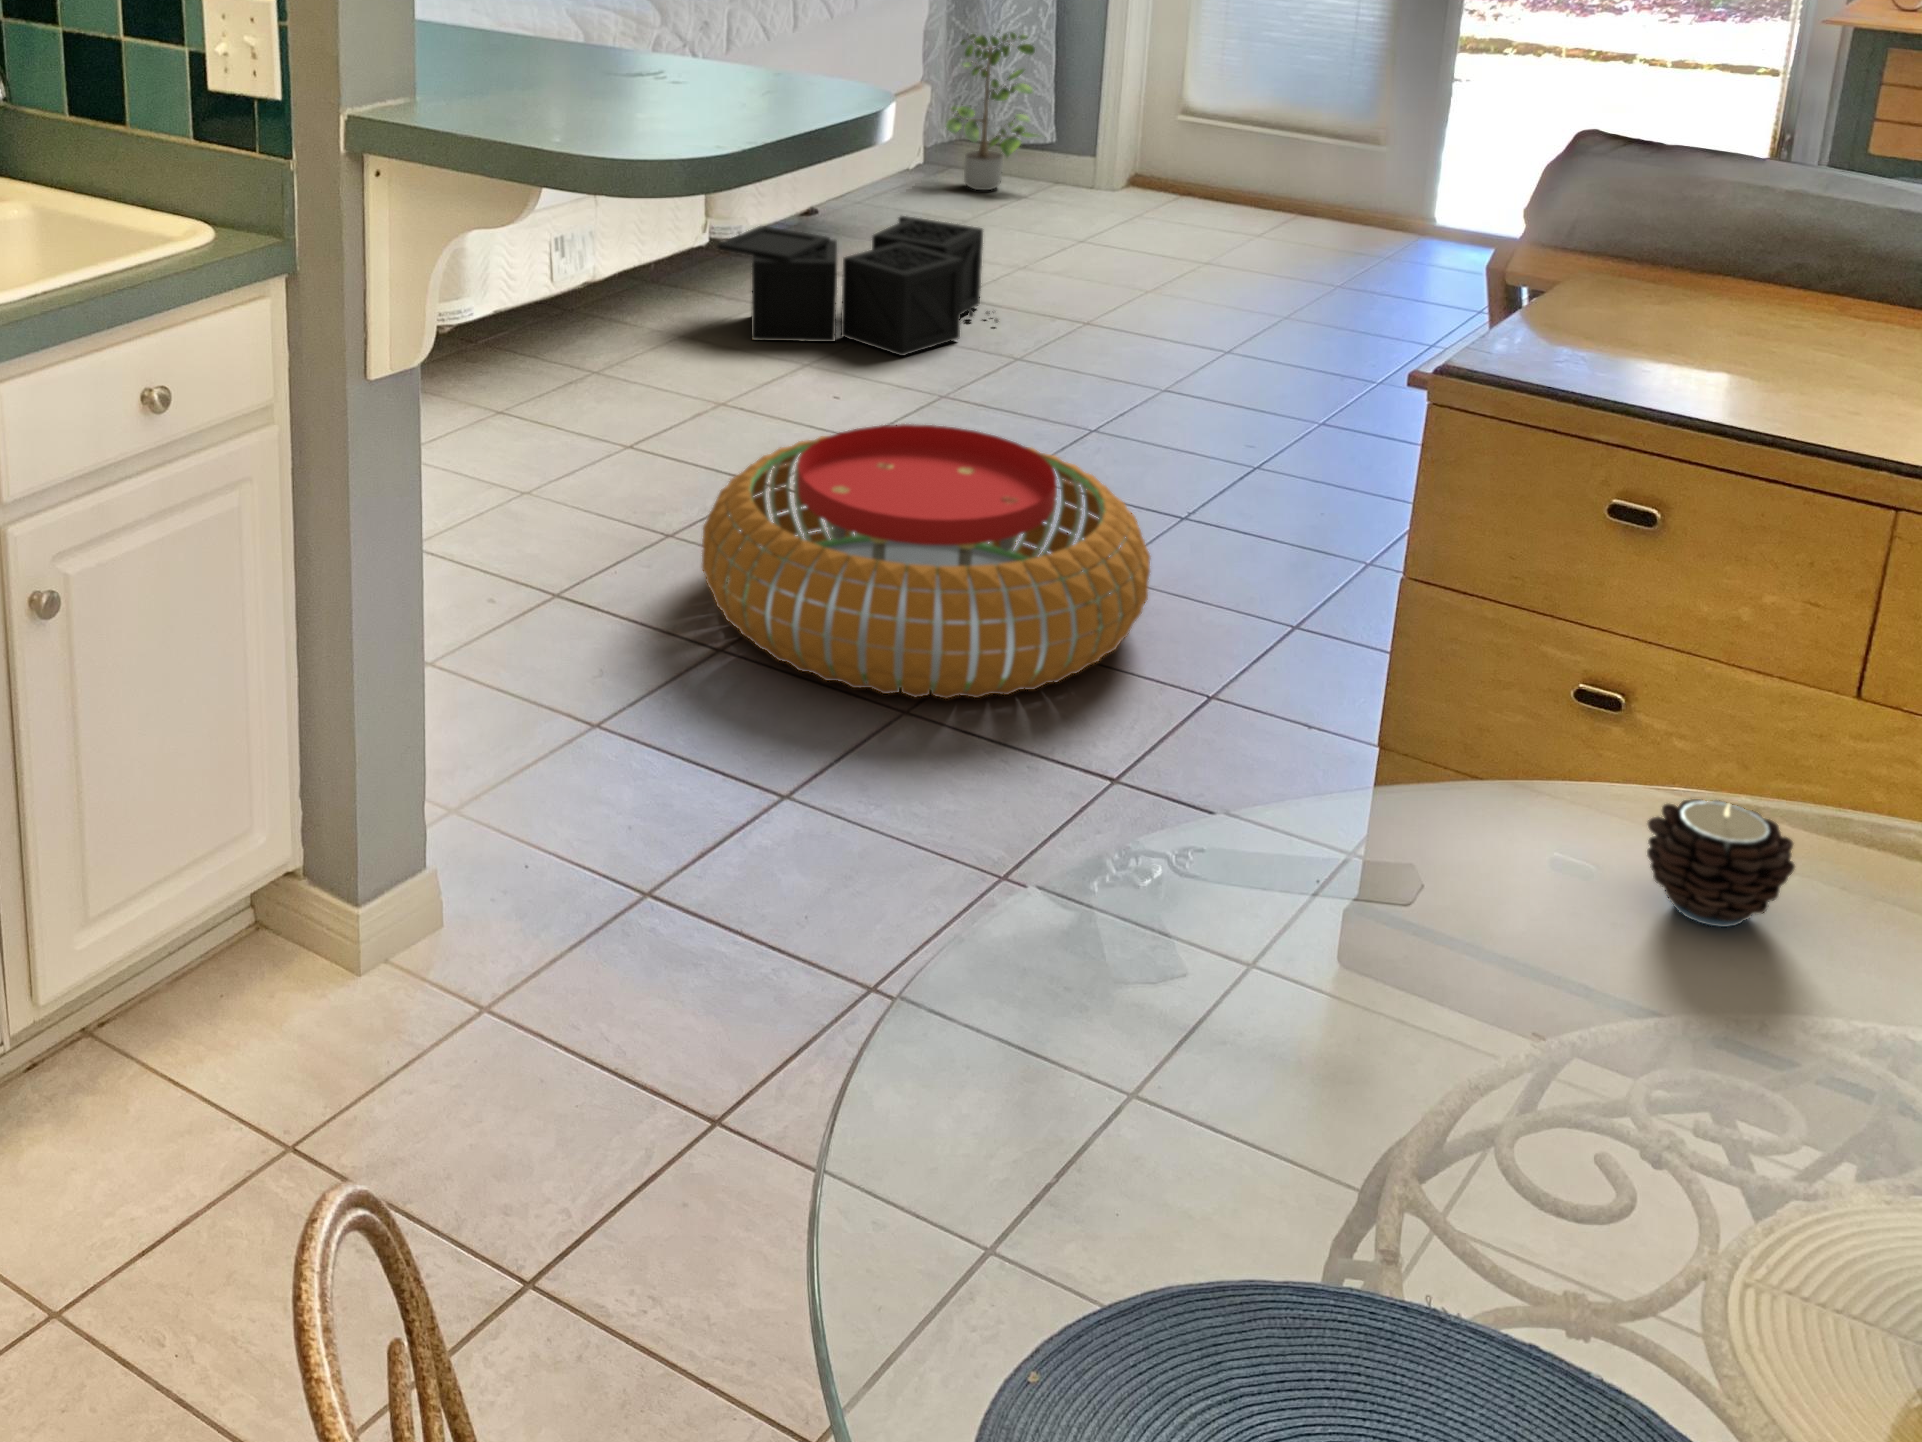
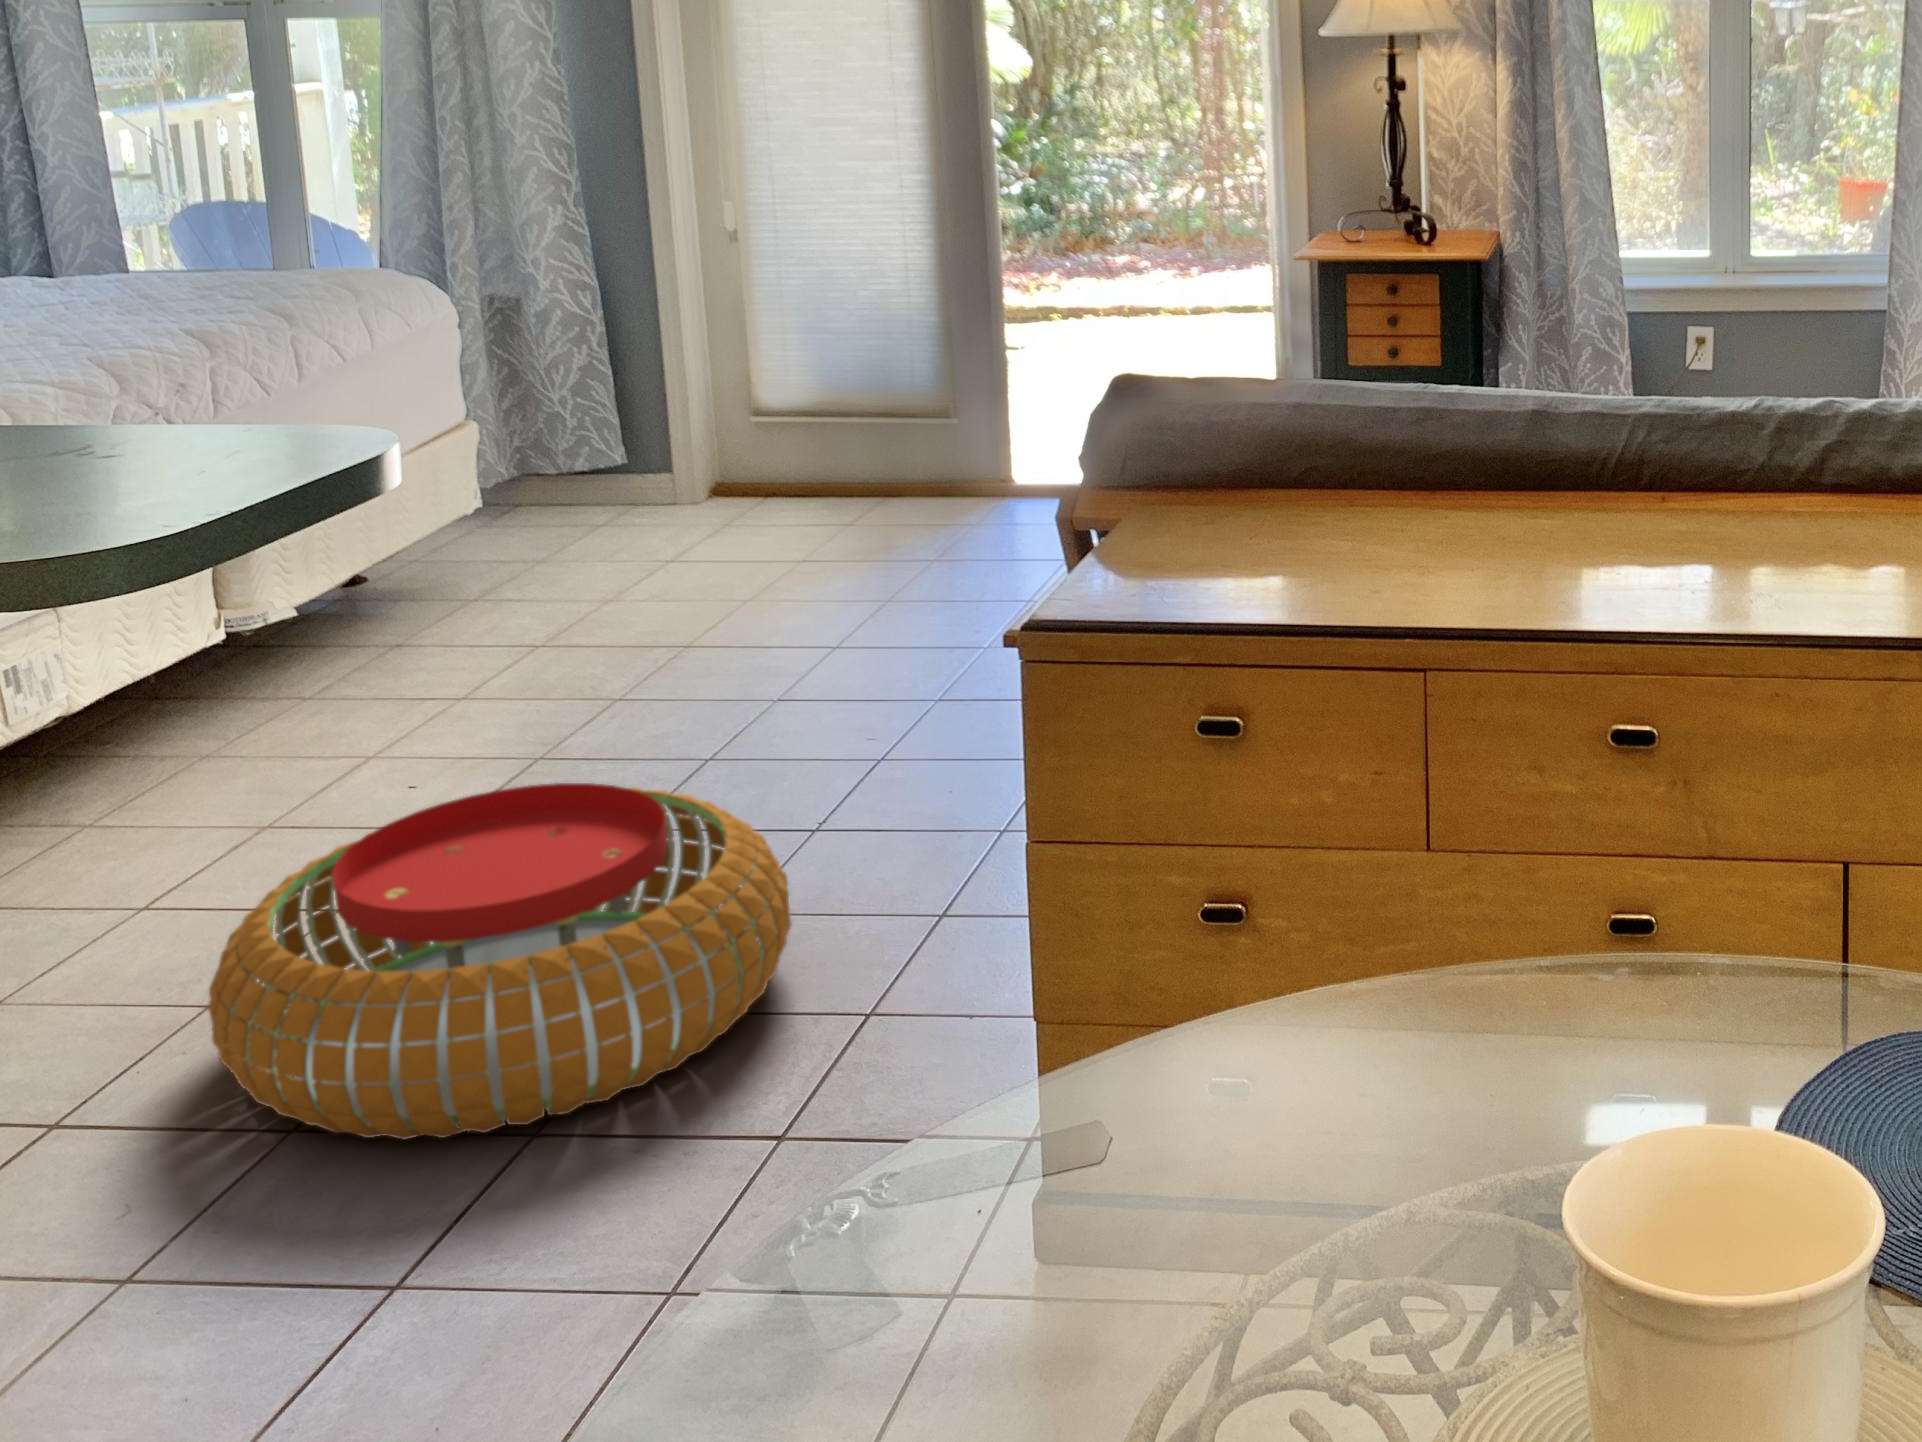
potted plant: present [946,32,1038,190] -> none [507,352,623,529]
storage bin: present [718,216,998,356] -> none [220,563,592,742]
candle: present [1647,799,1795,927] -> none [1345,980,1493,1126]

